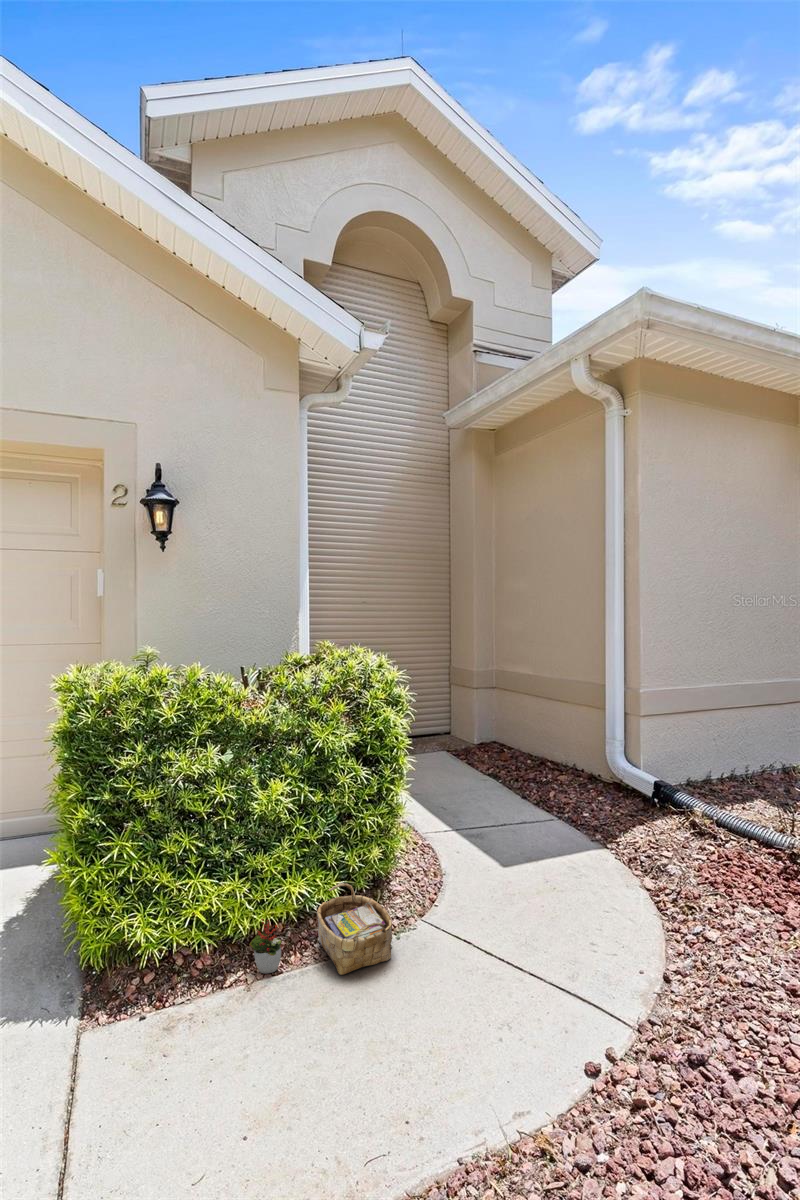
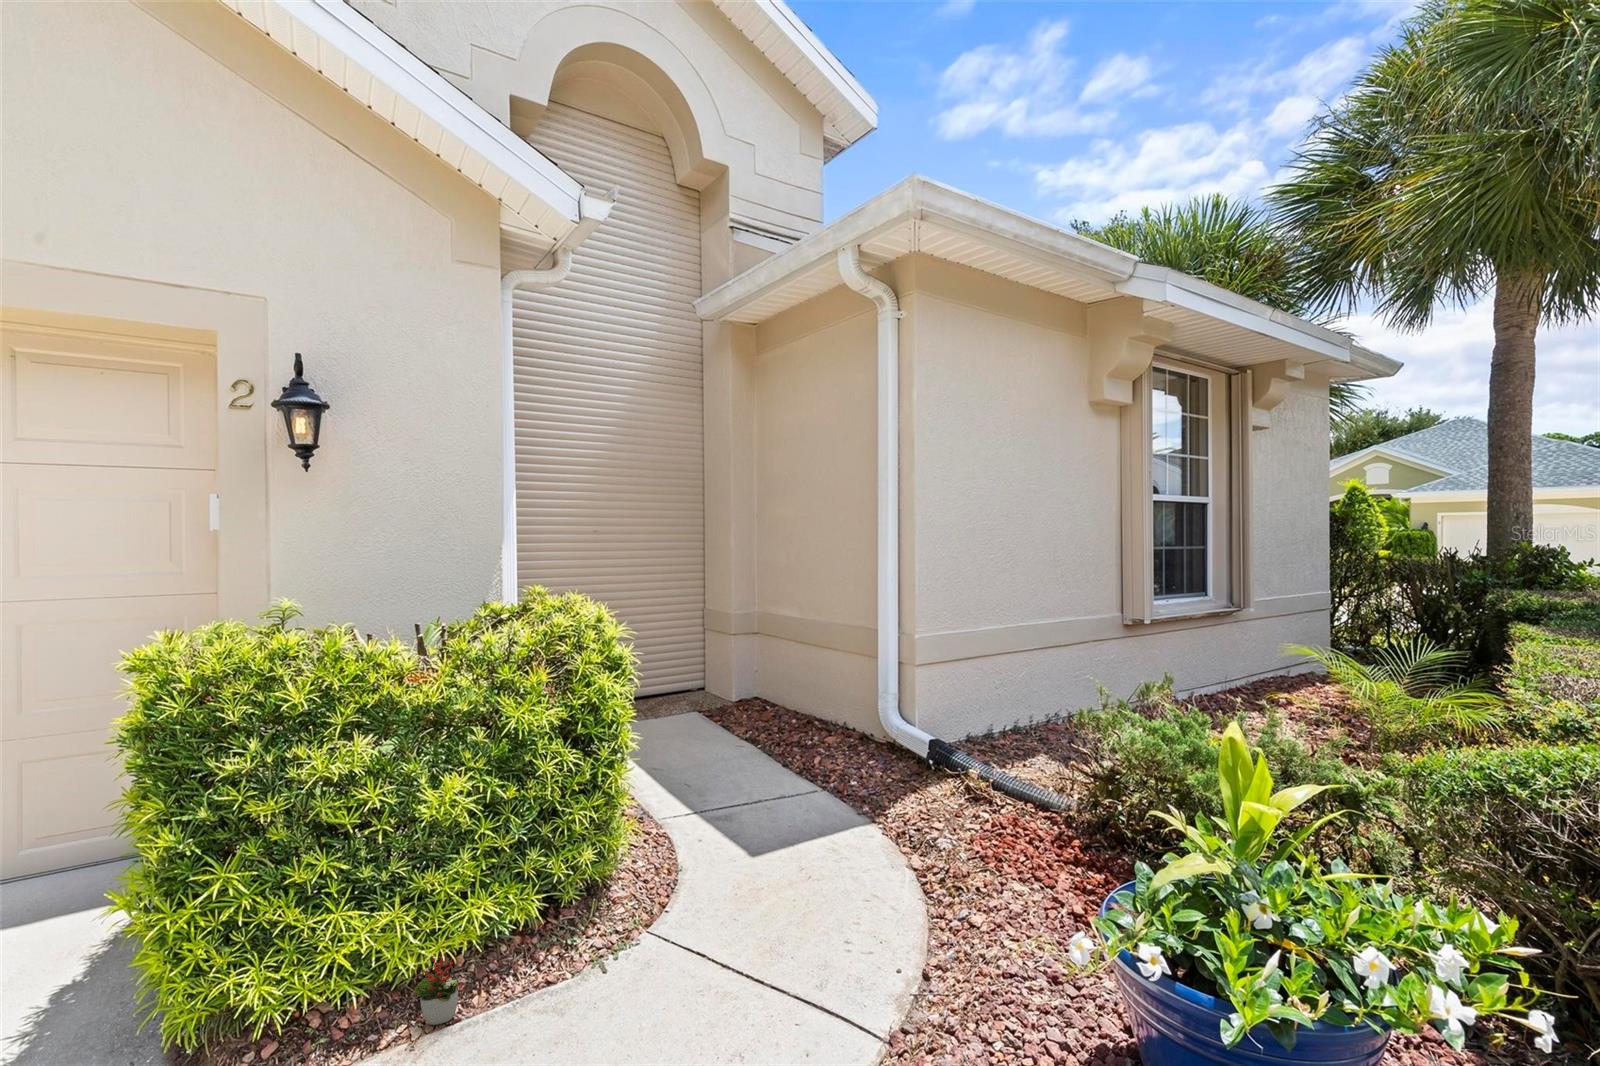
woven basket: present [317,883,392,975] -> none [509,898,606,1015]

